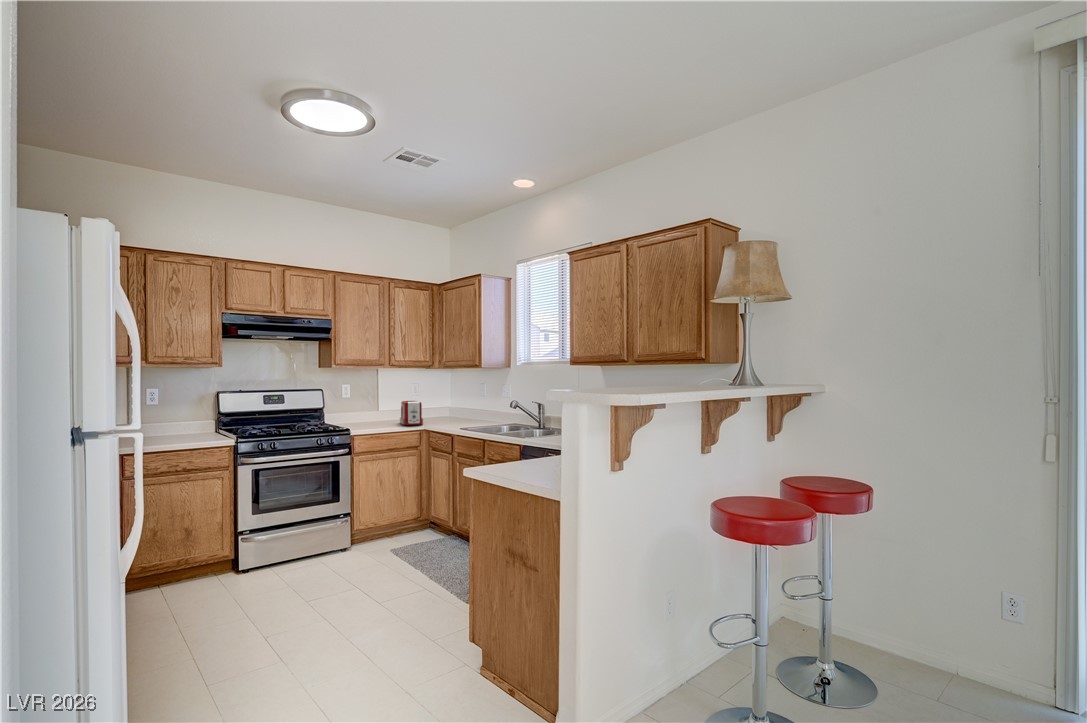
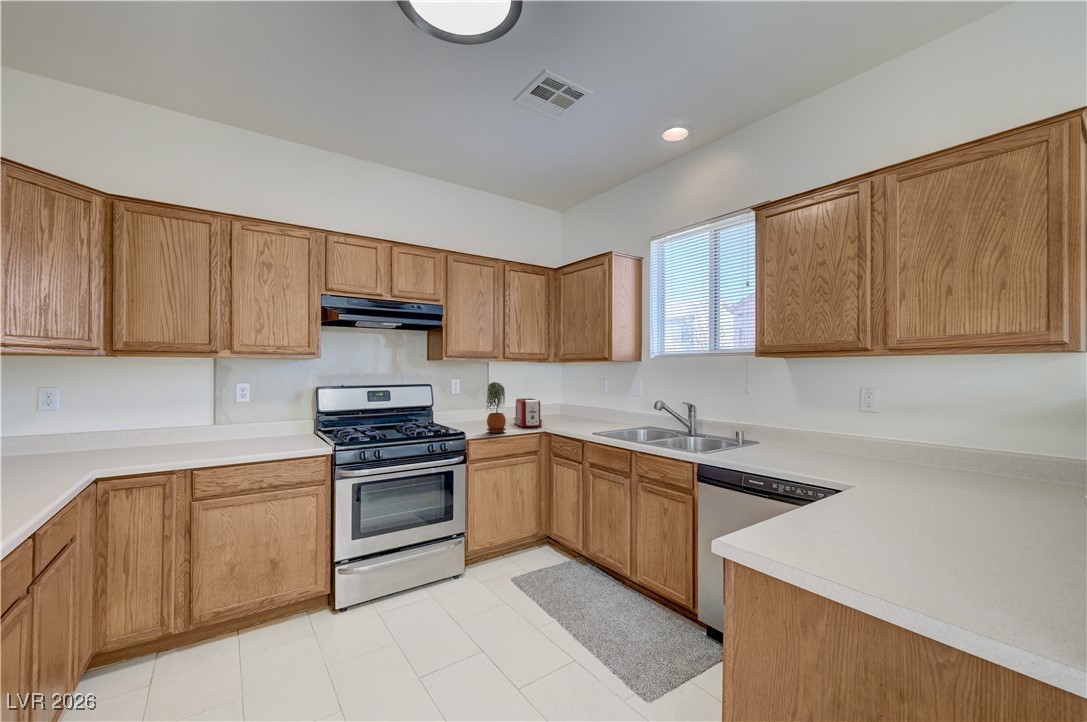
potted plant: none [370,386,388,430] -> present [487,382,506,433]

